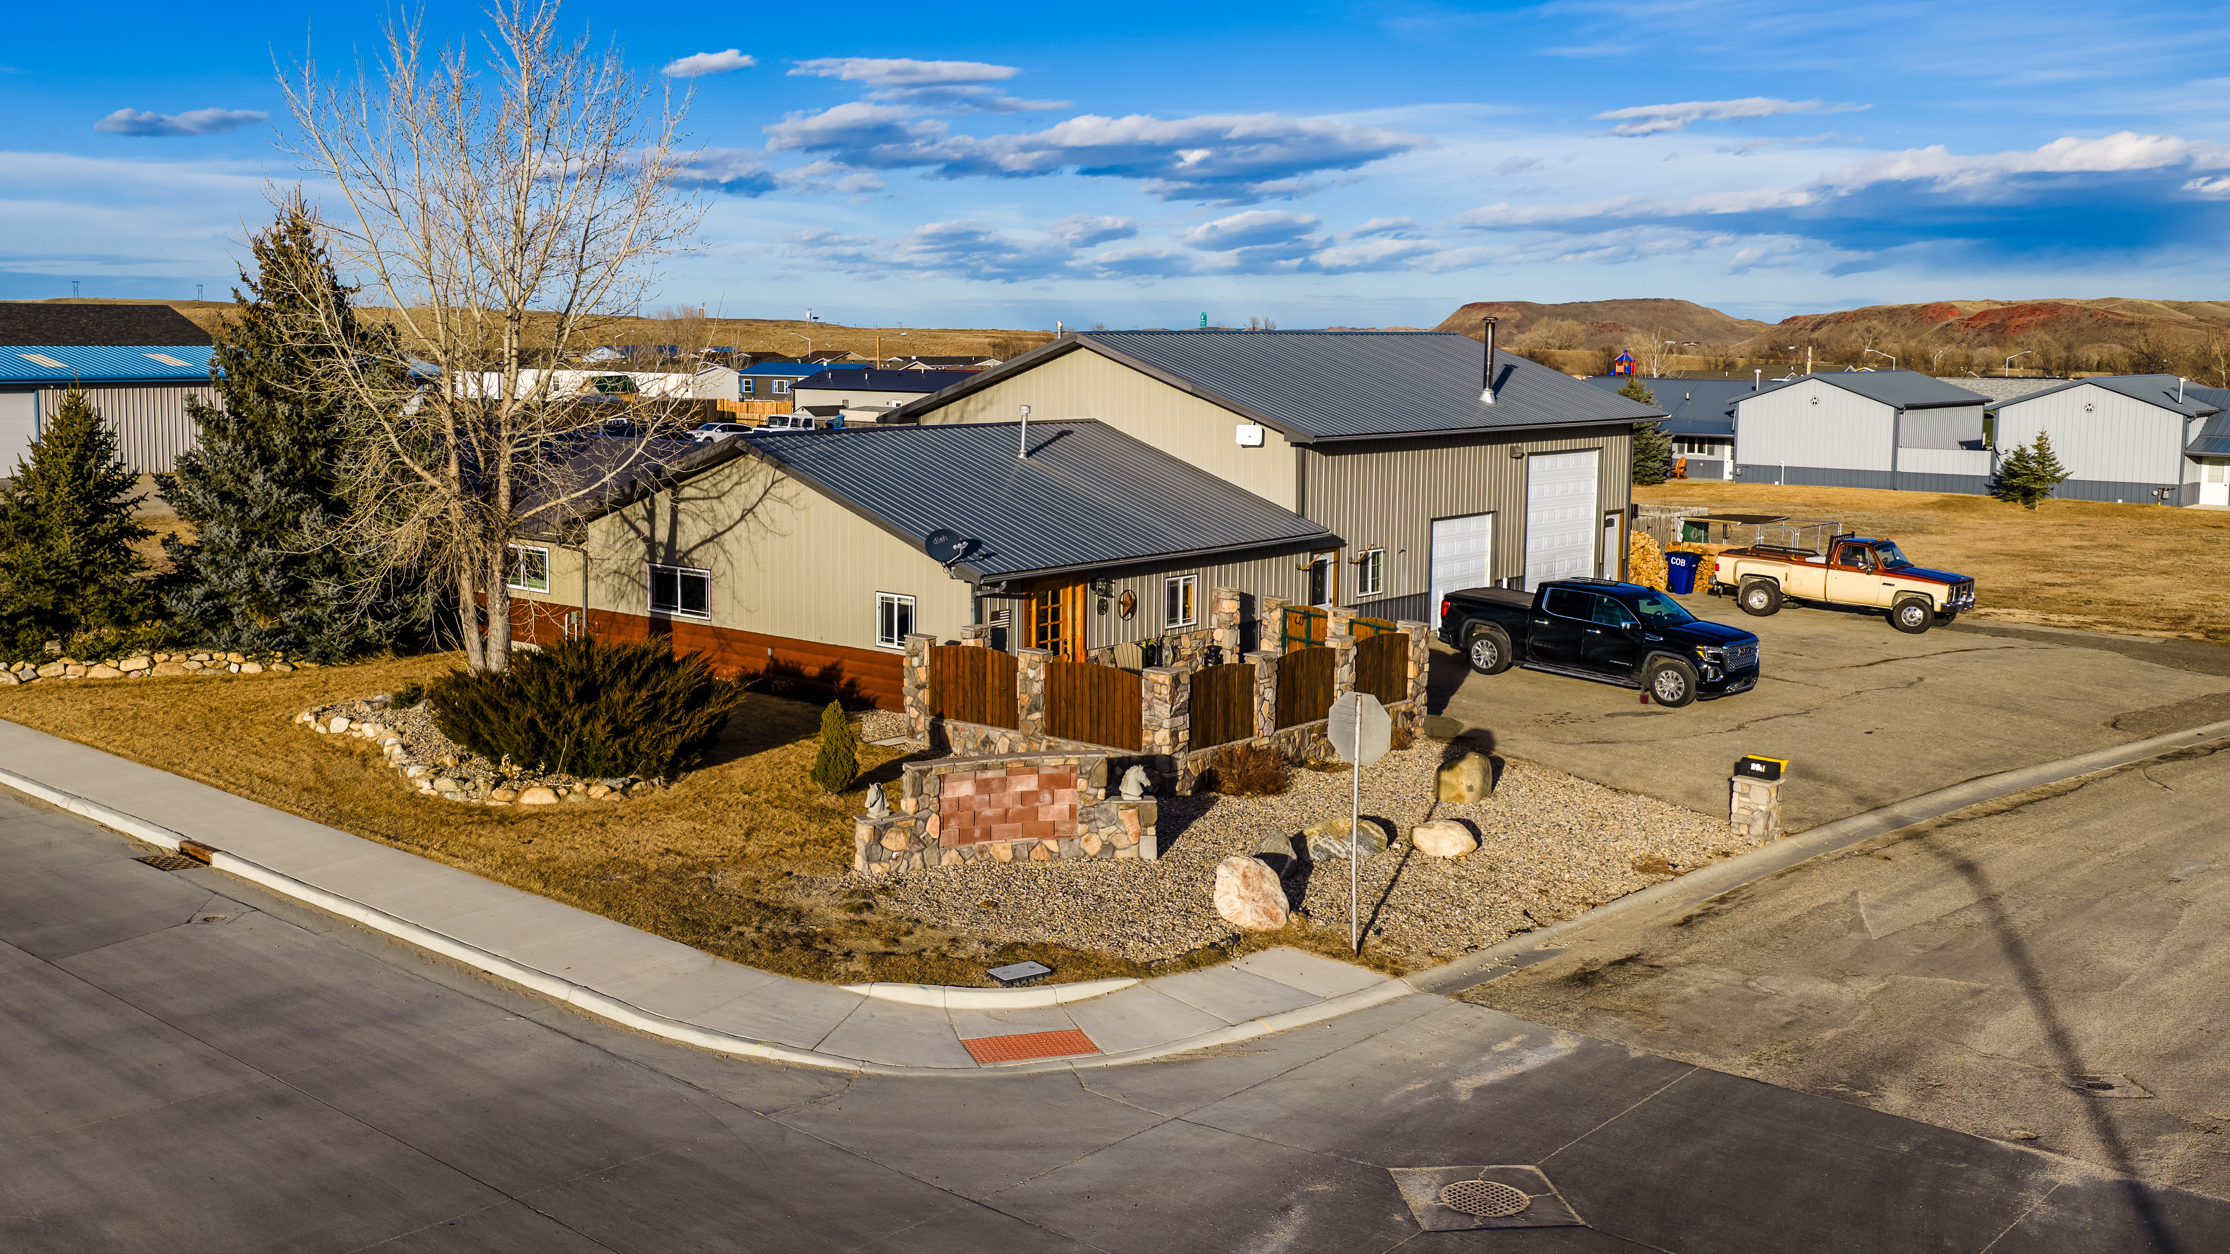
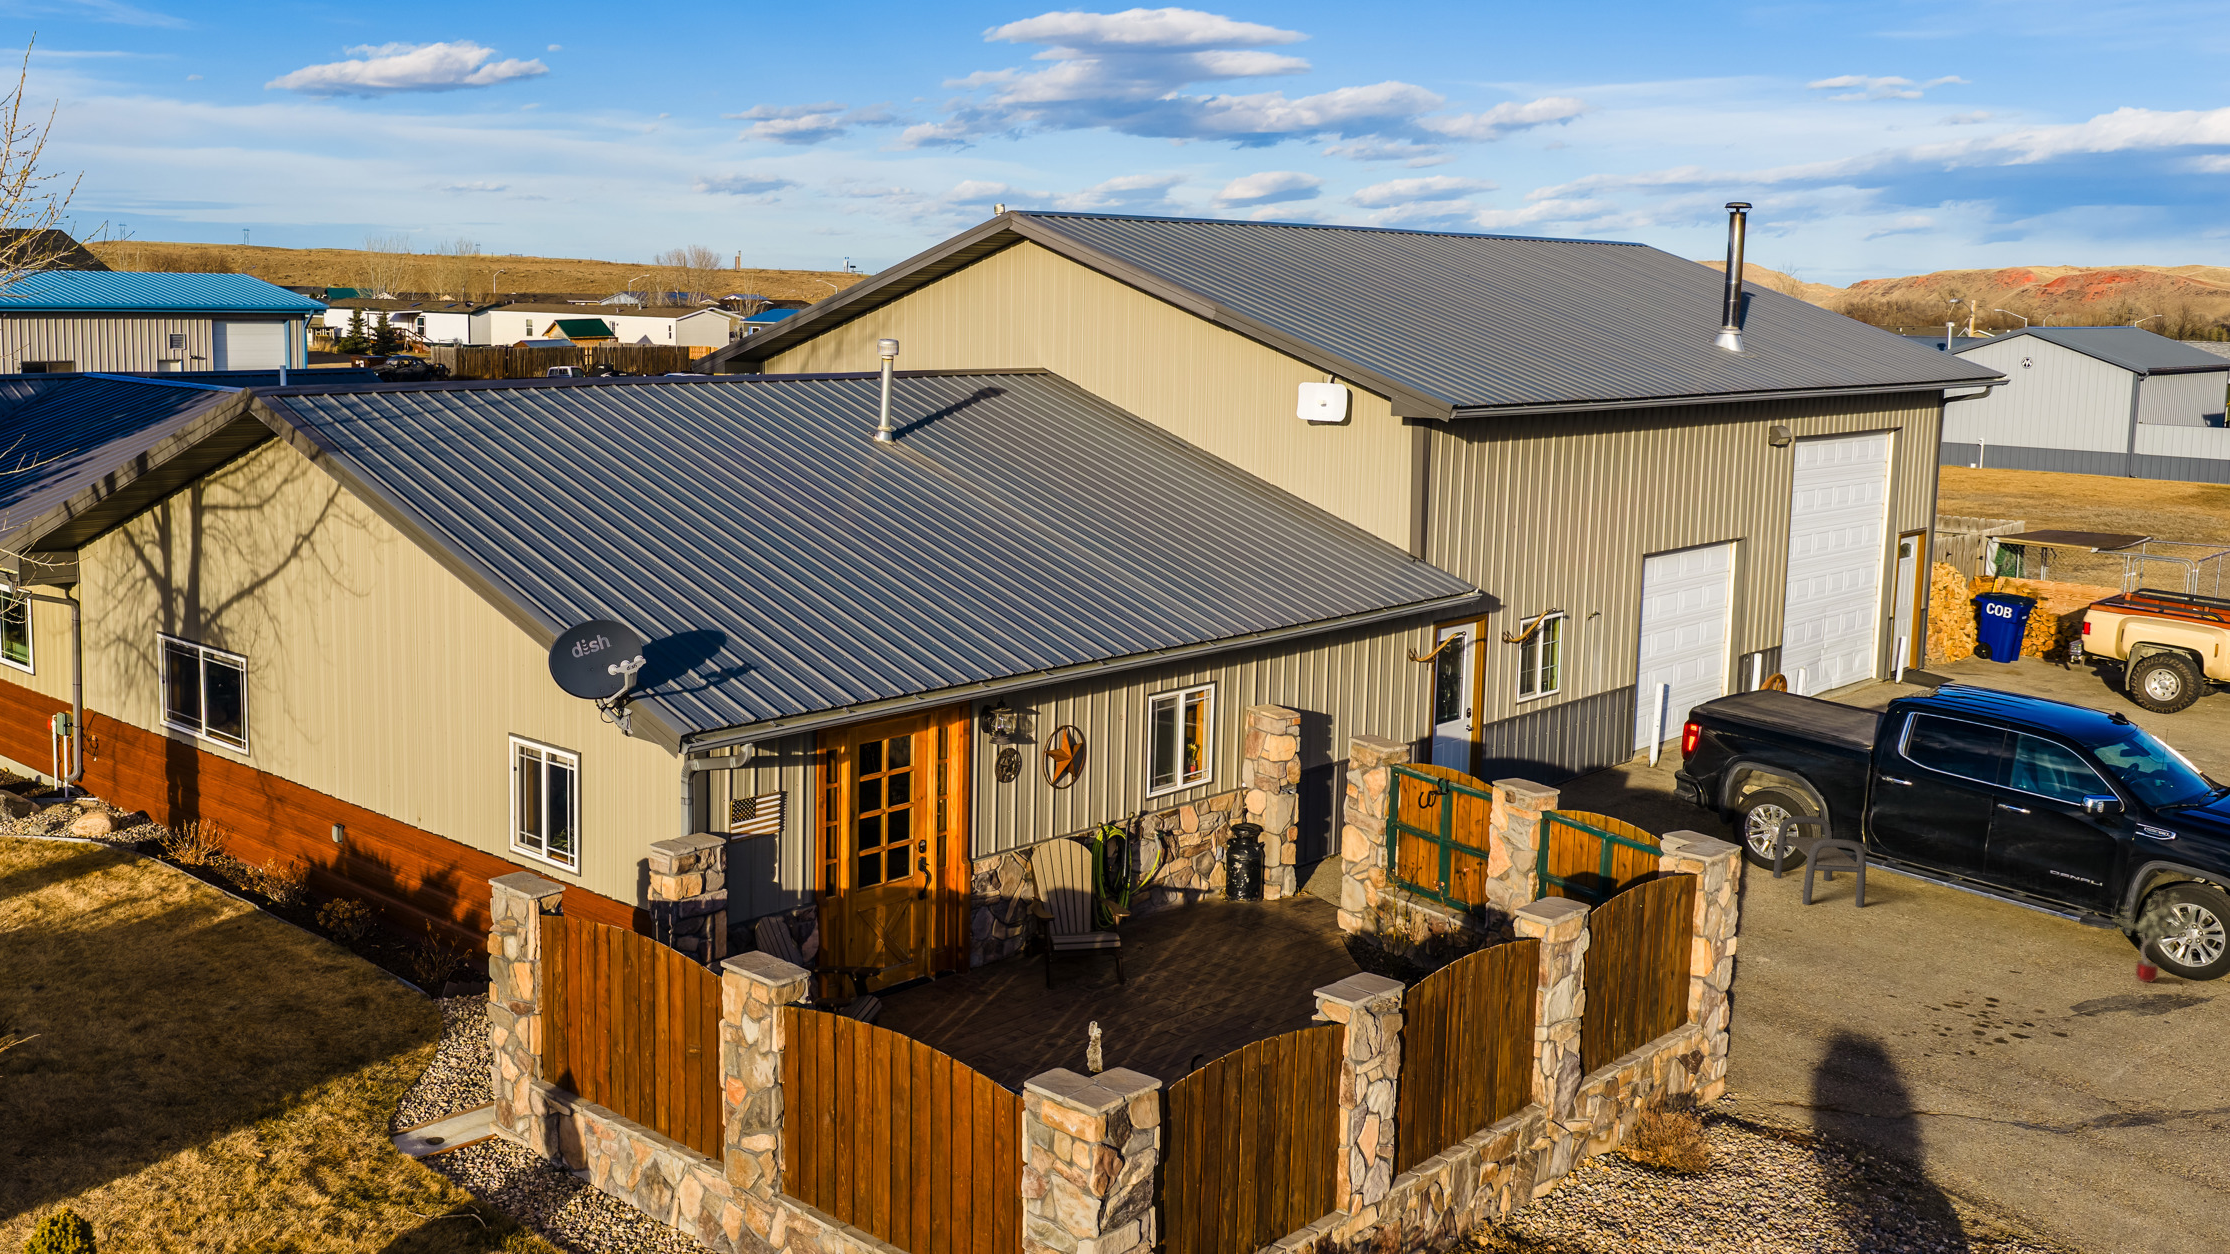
bench: none [1486,644,1527,685] -> present [1773,816,1866,907]
storage bin: present [1423,715,1464,739] -> none [1717,1052,1818,1125]

